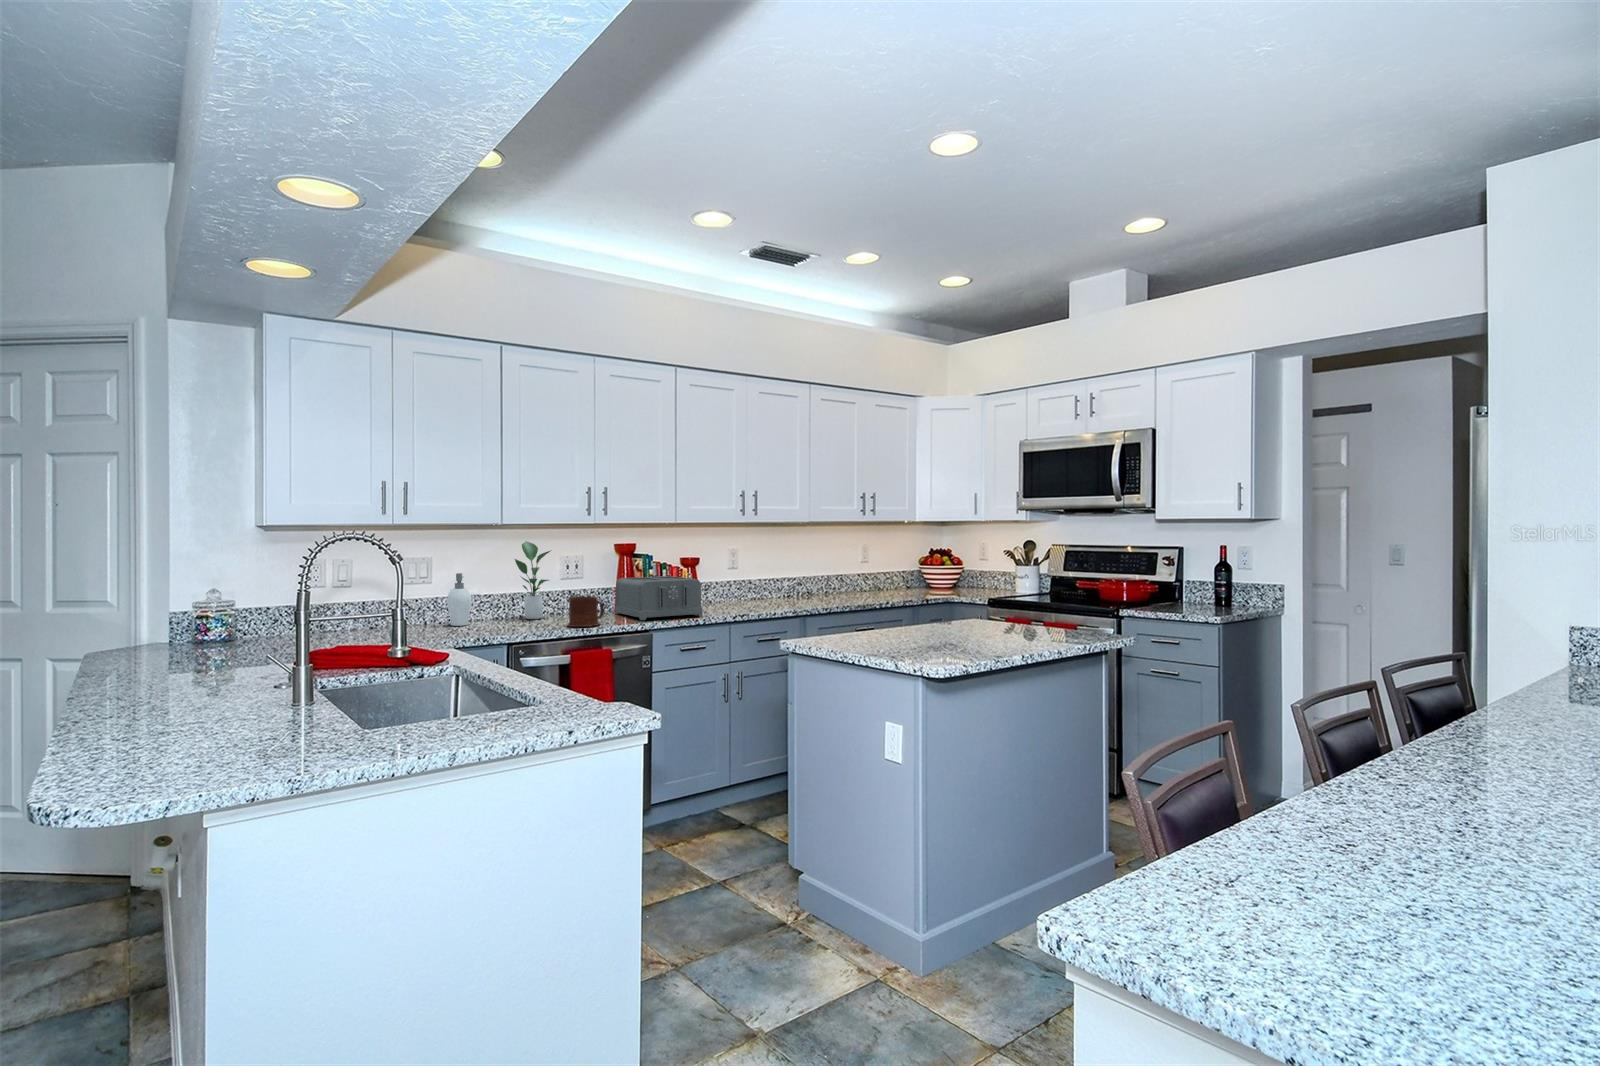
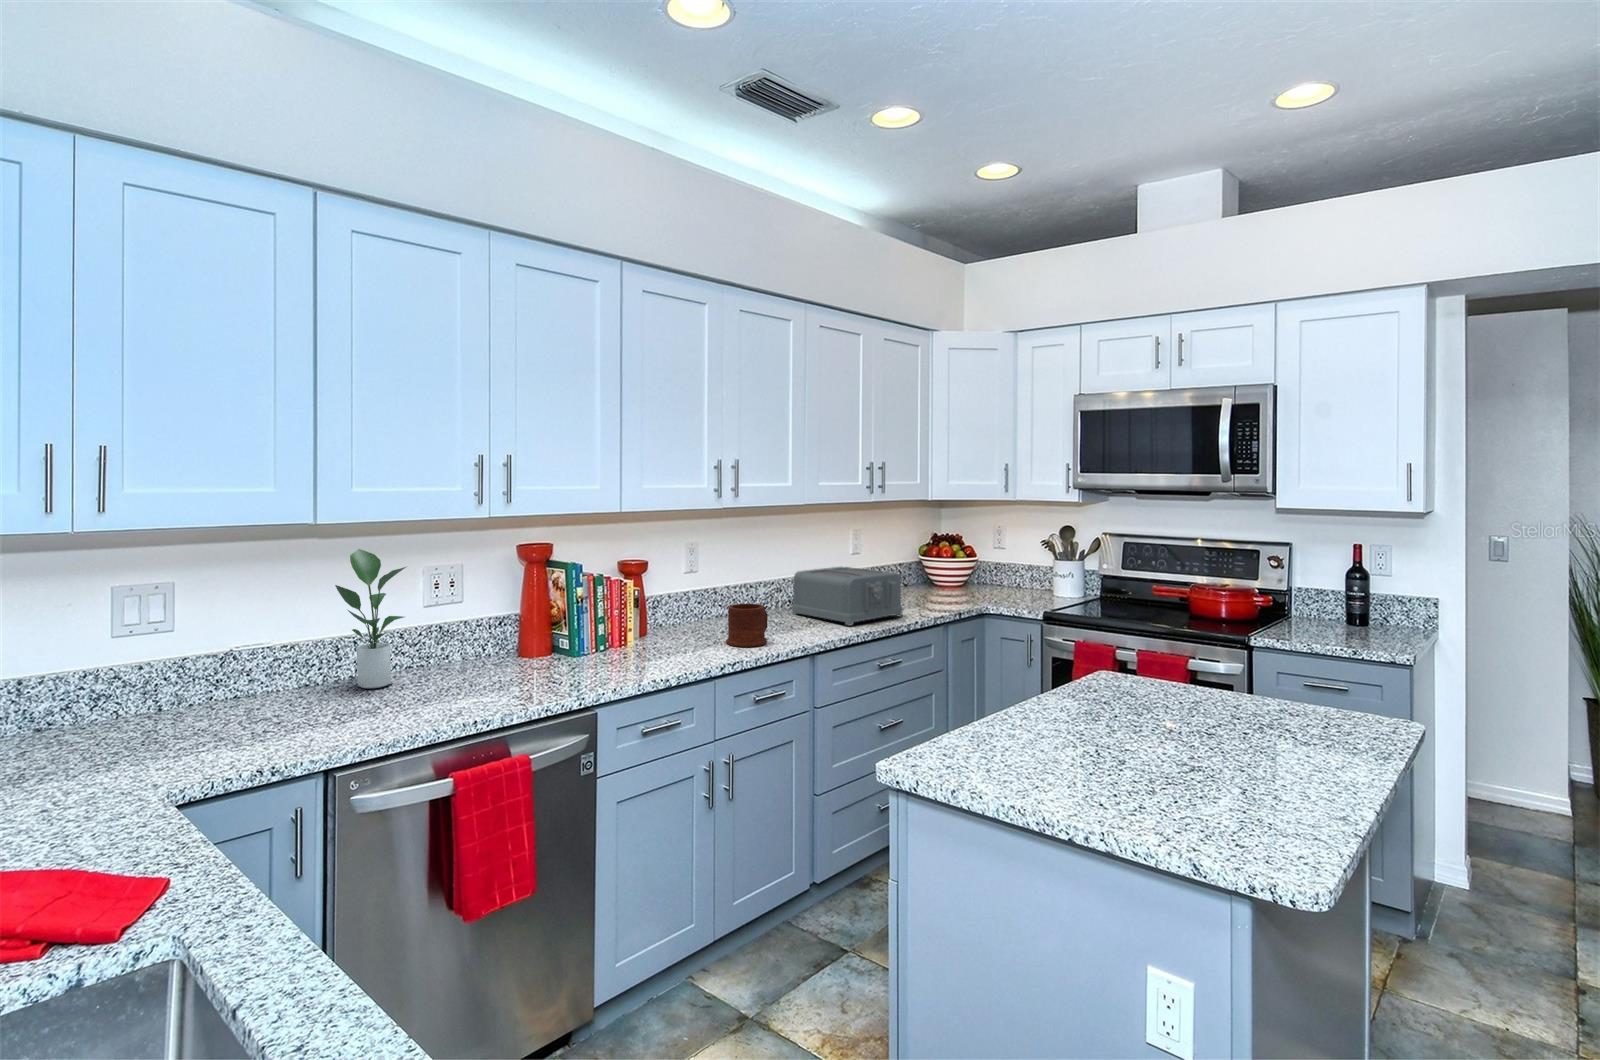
soap dispenser: present [447,573,472,626] -> none [193,619,258,720]
toaster: present [615,576,703,620] -> present [792,567,903,626]
mug: present [568,596,604,627] -> present [726,604,767,647]

